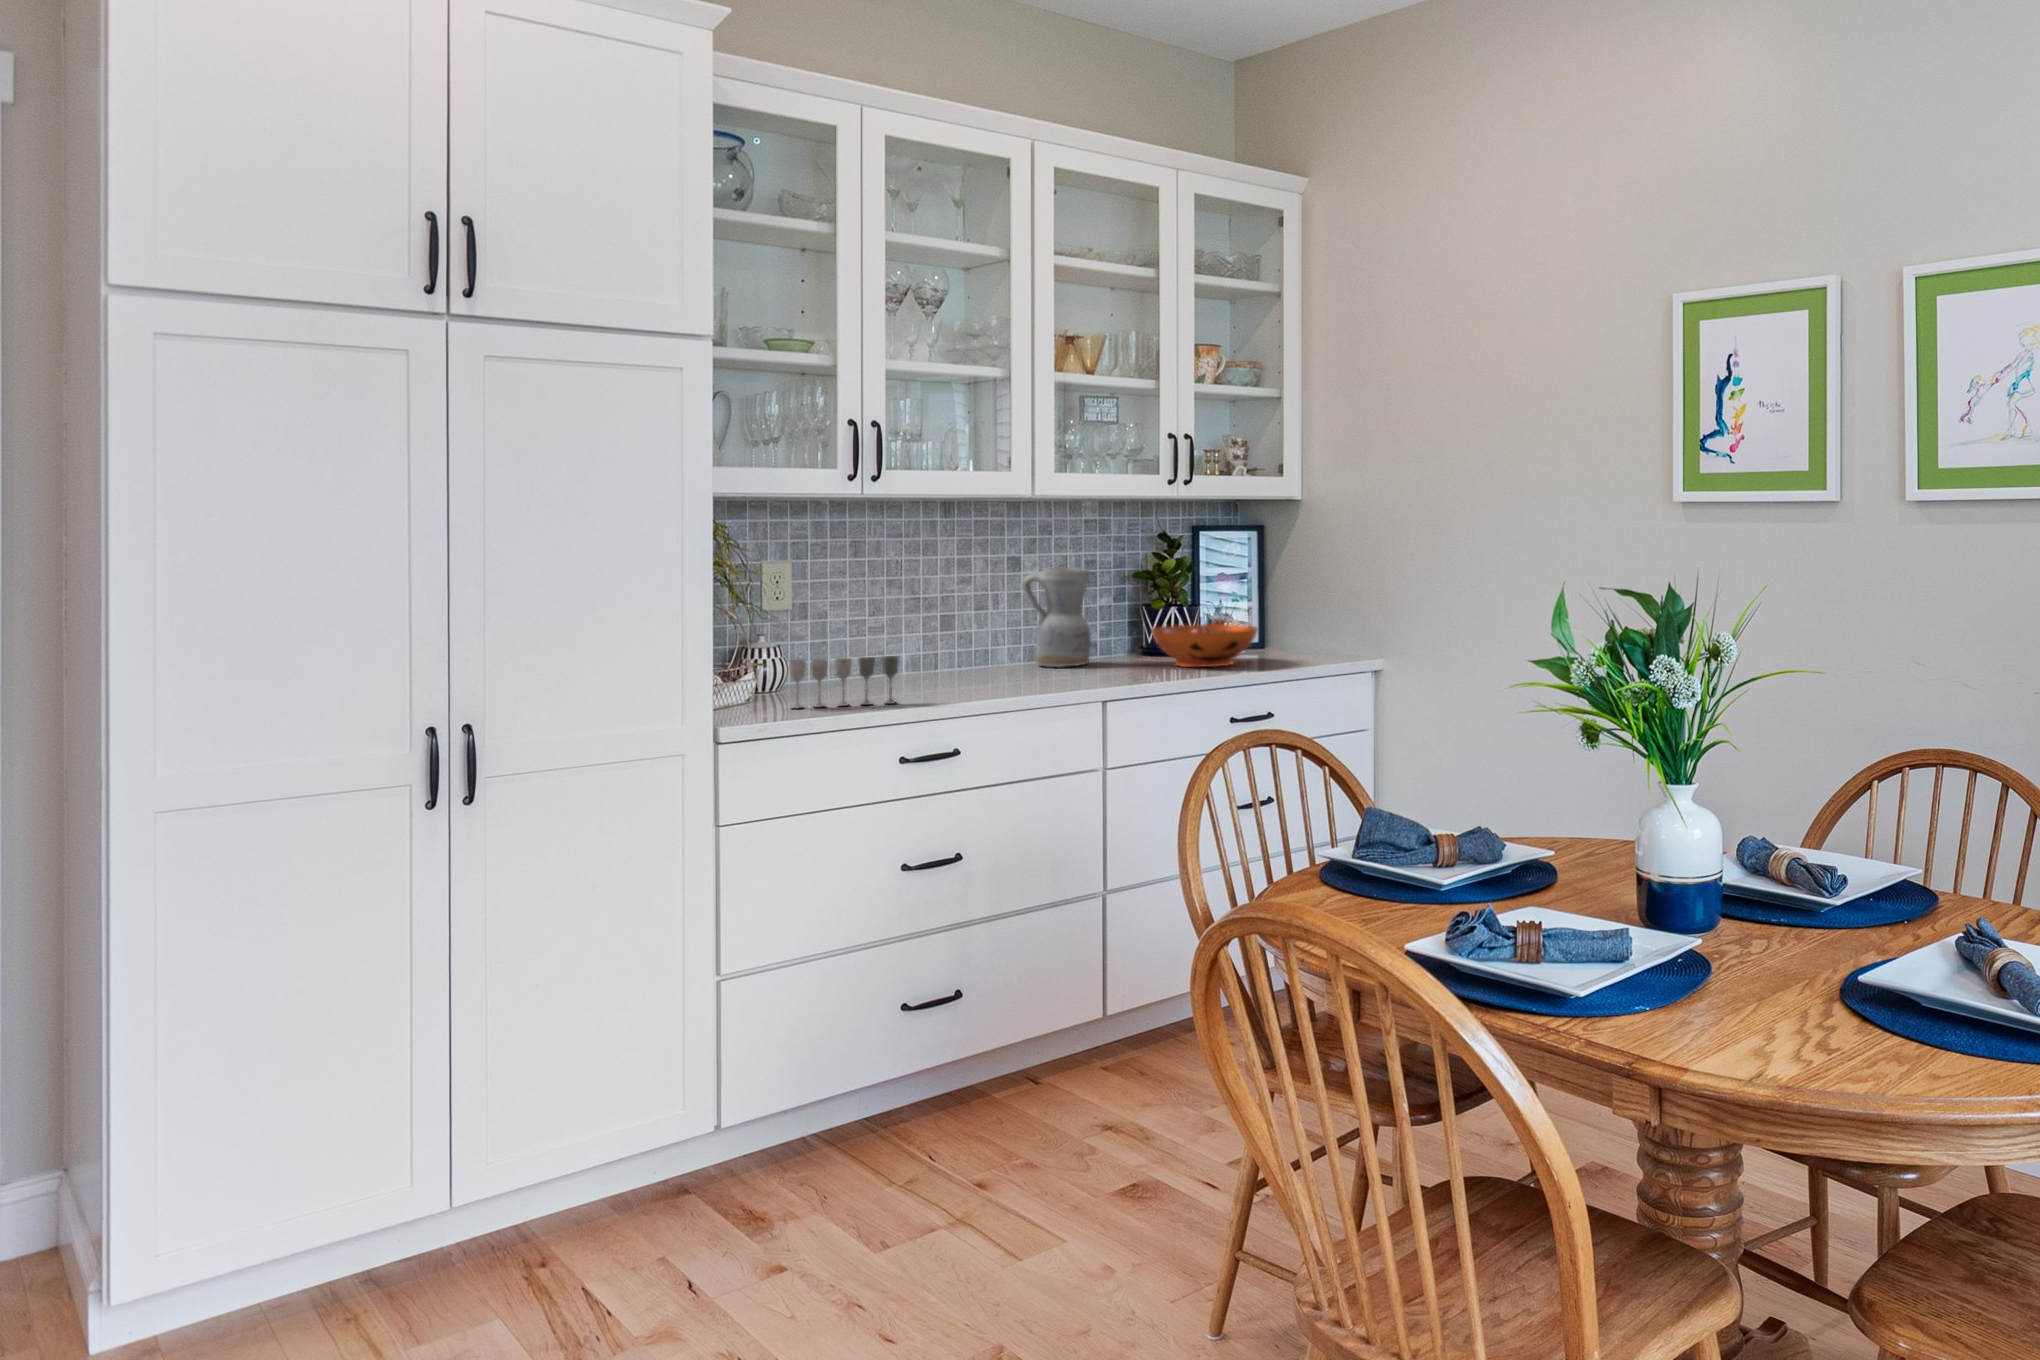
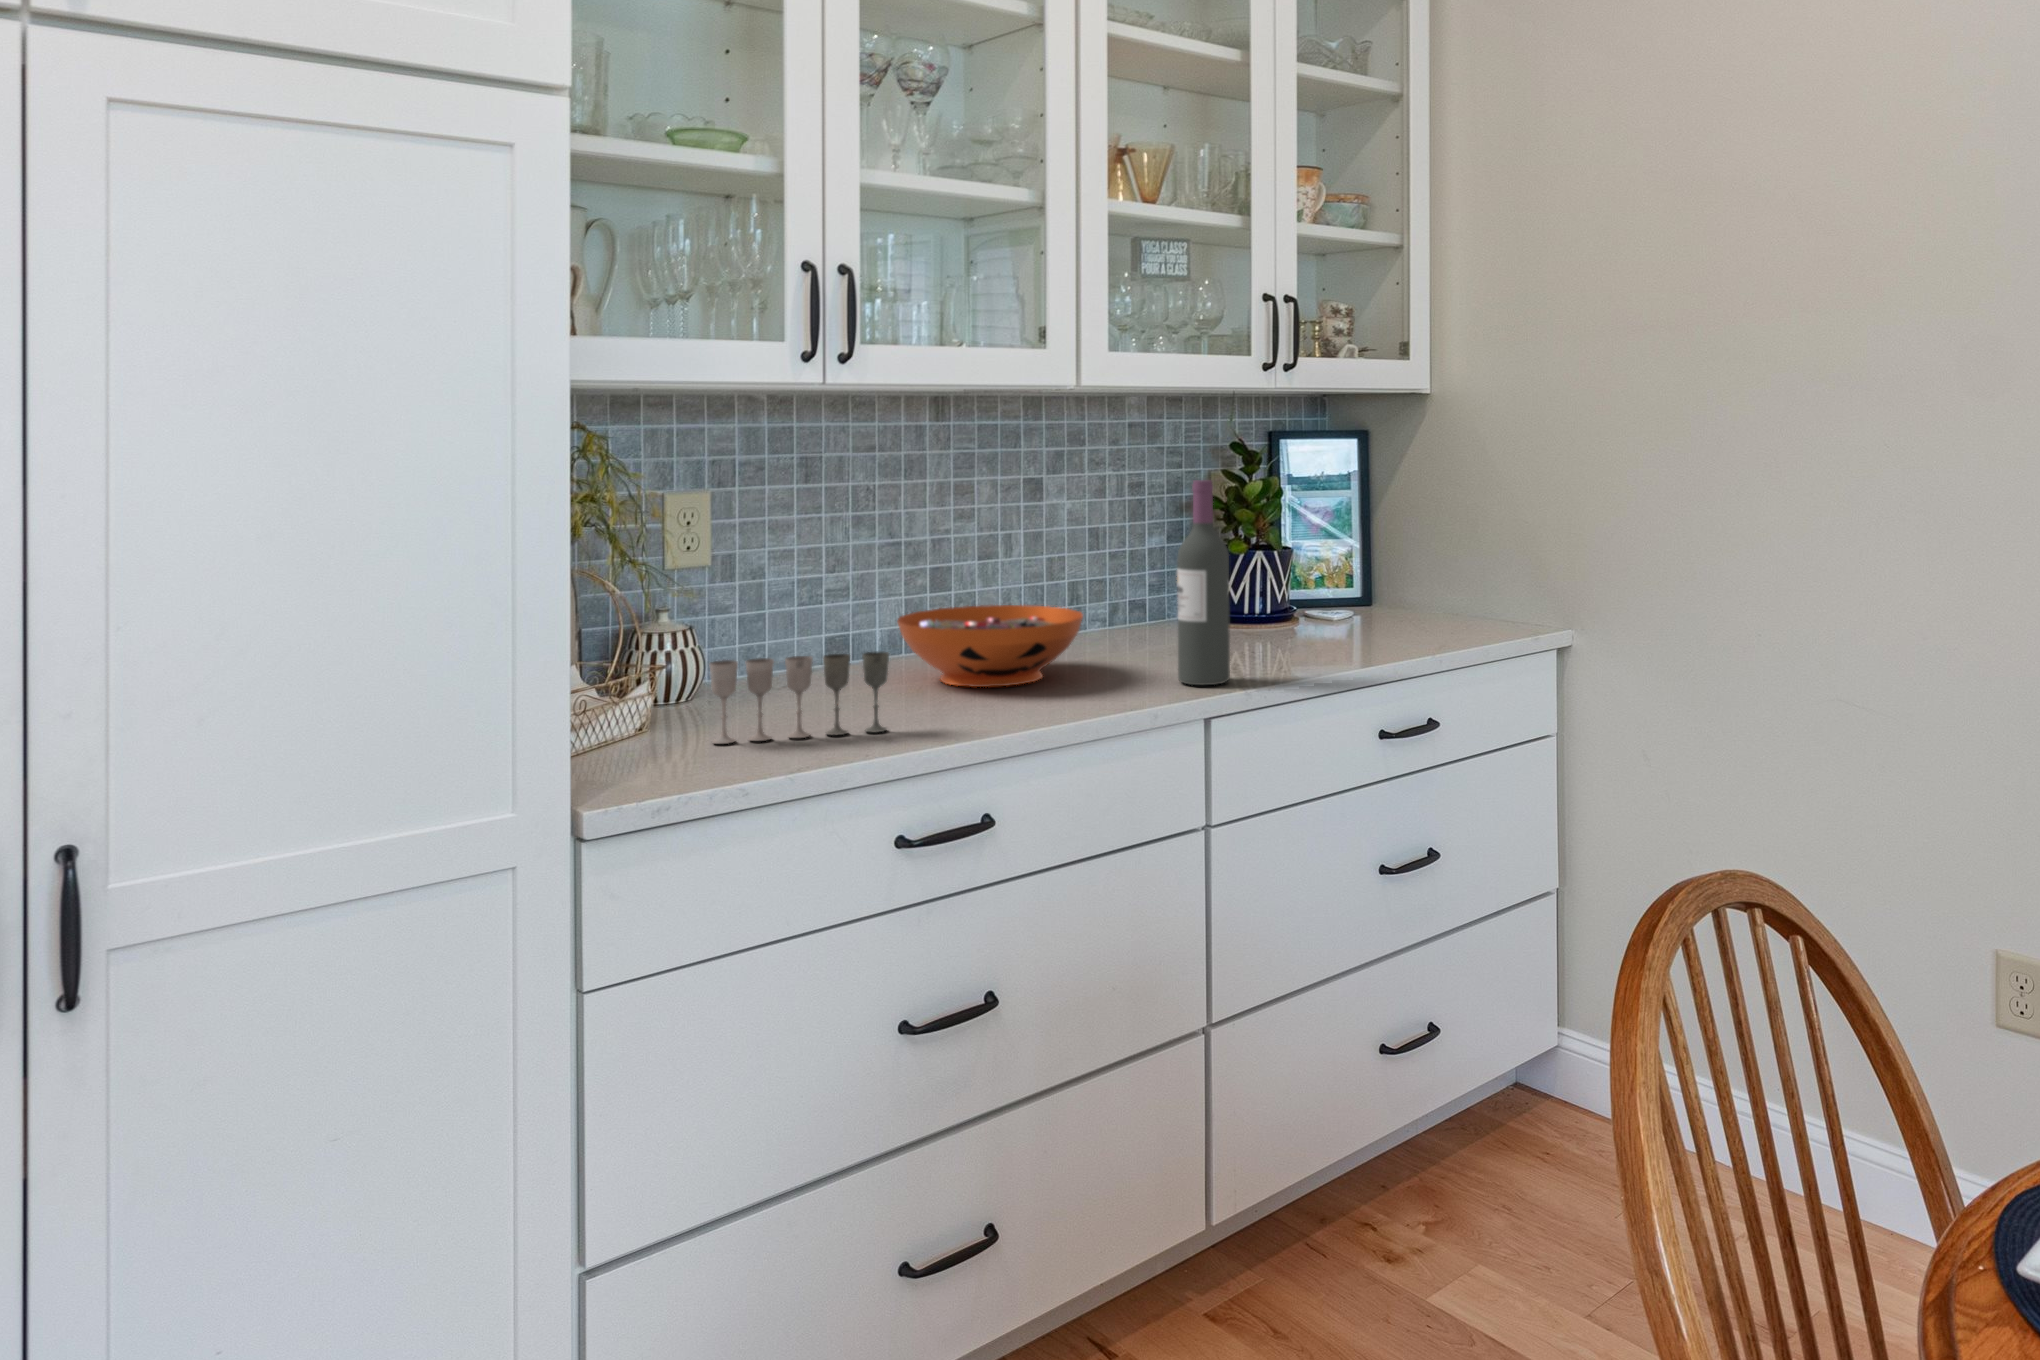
wine bottle: none [1092,555,1125,684] -> present [1177,480,1230,685]
ceramic pitcher: present [1023,568,1091,667] -> none [1050,496,1151,646]
decorative bowl: present [1151,624,1258,667] -> present [897,605,1083,687]

